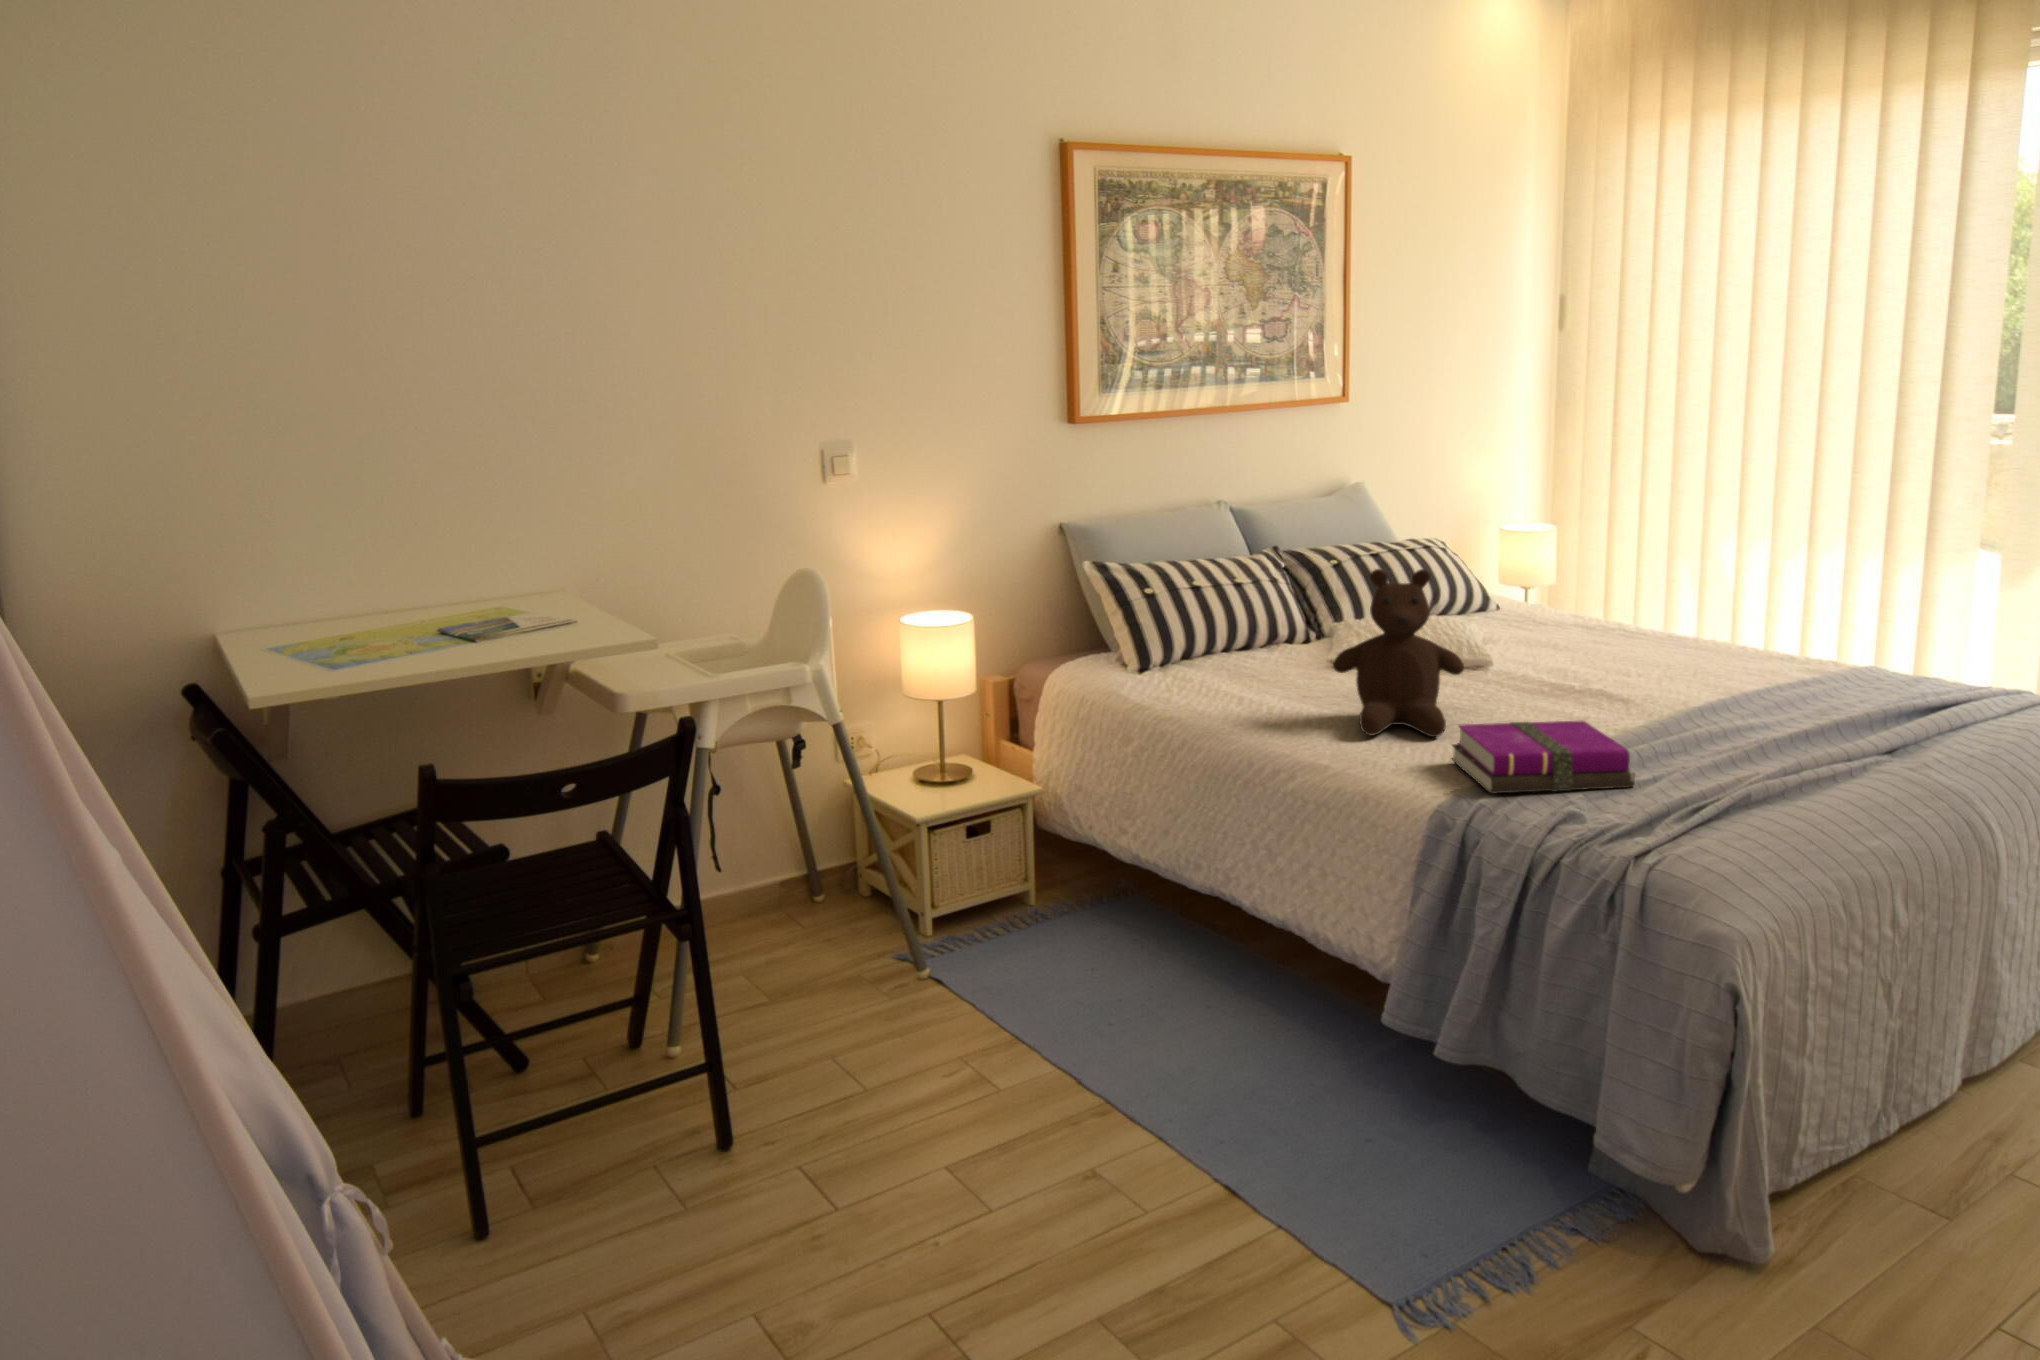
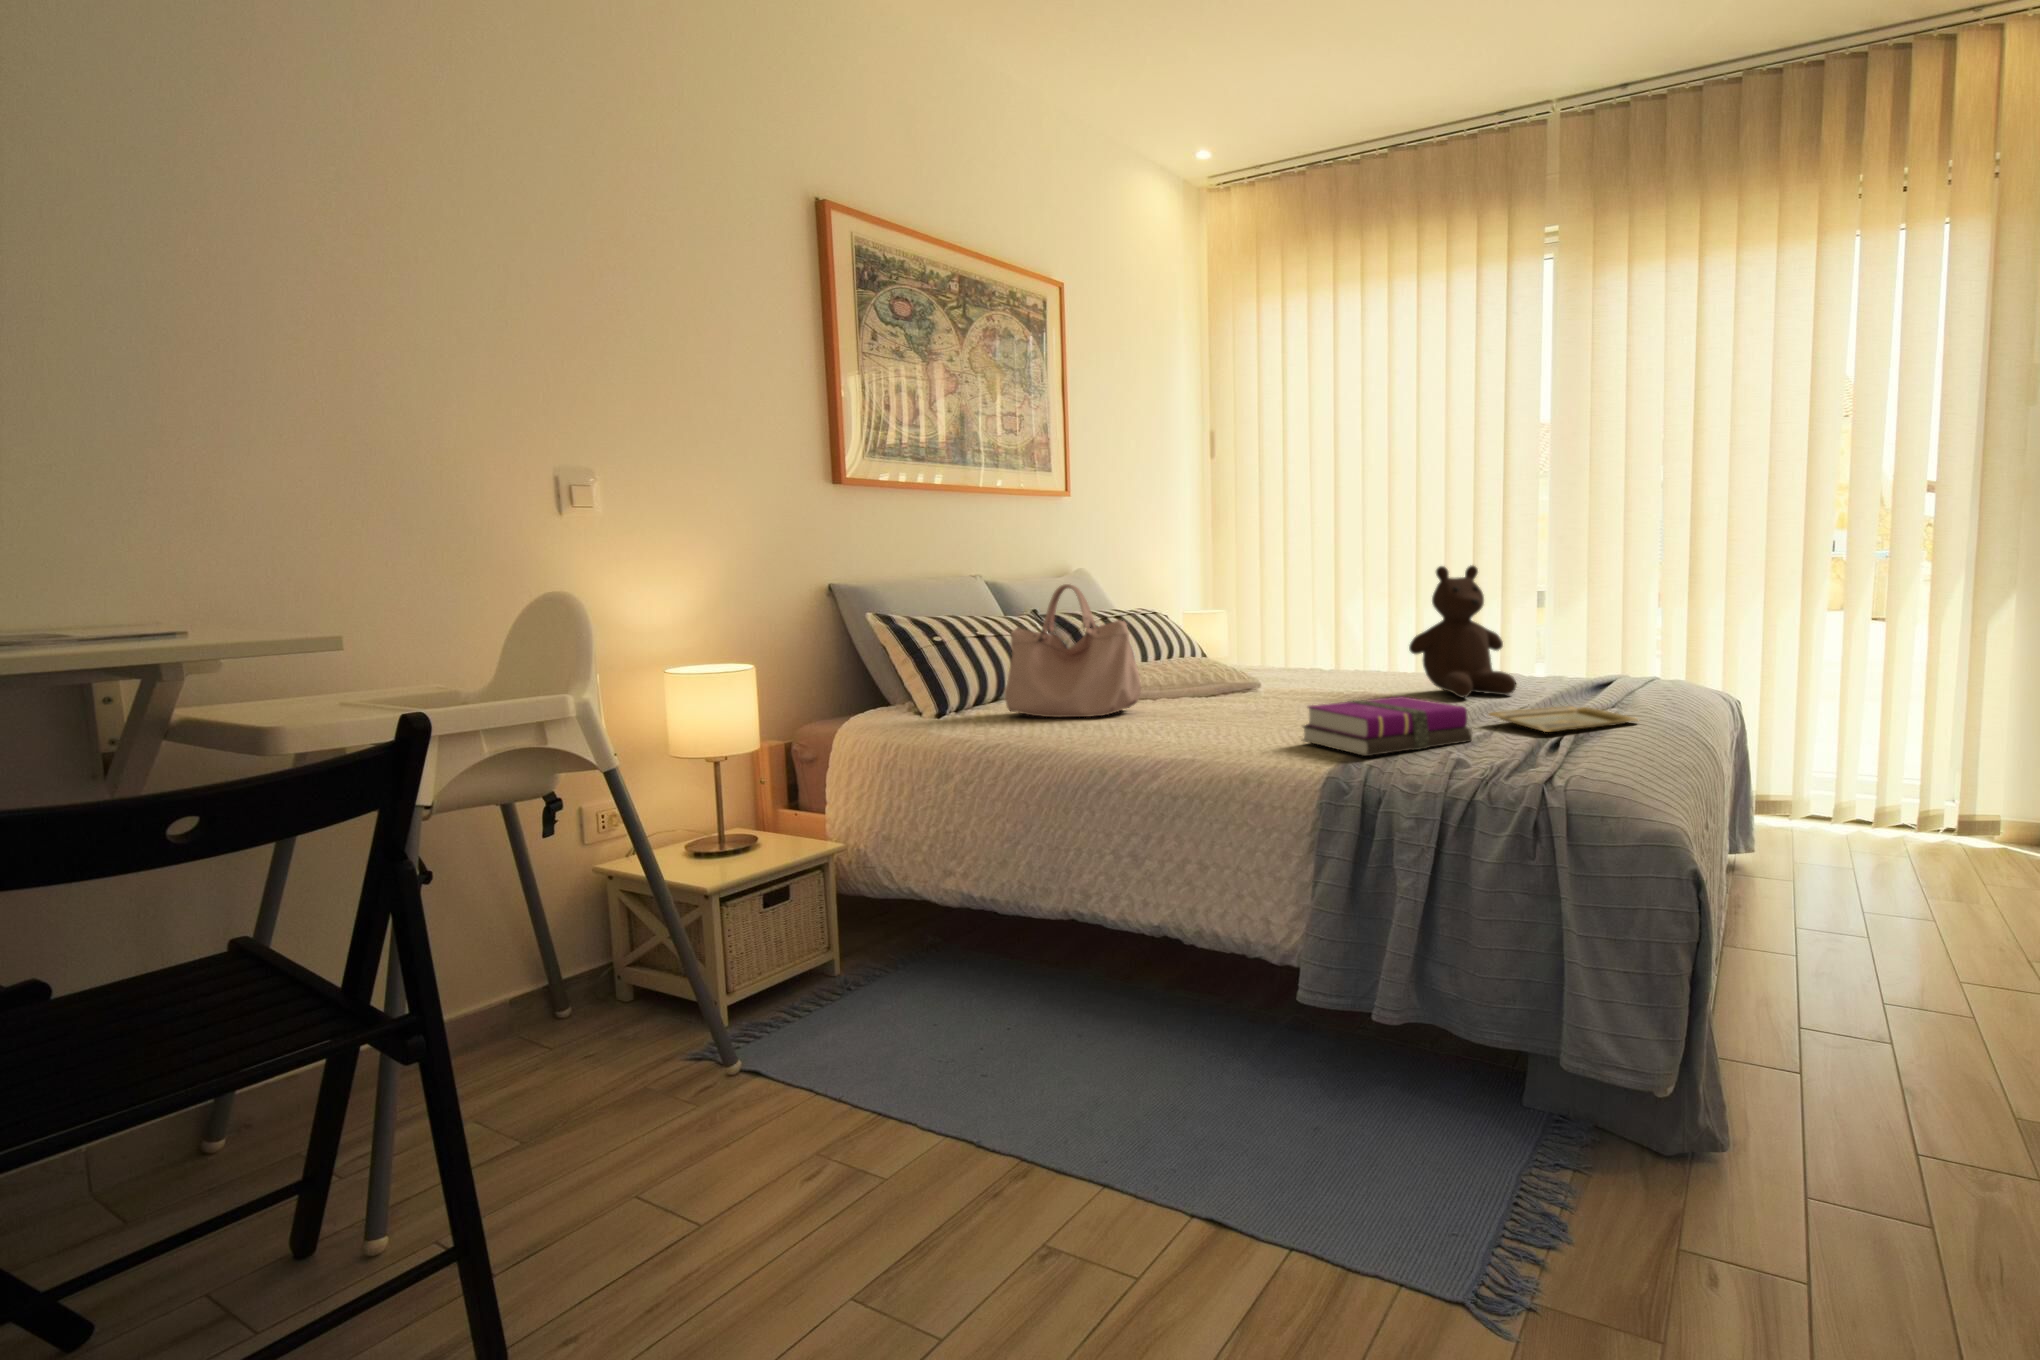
handbag: none [1211,545,1344,687] -> present [1005,584,1141,717]
teddy bear: present [1333,569,1464,737] -> present [1409,565,1516,697]
tray: none [1685,750,1873,789] -> present [1489,706,1638,732]

